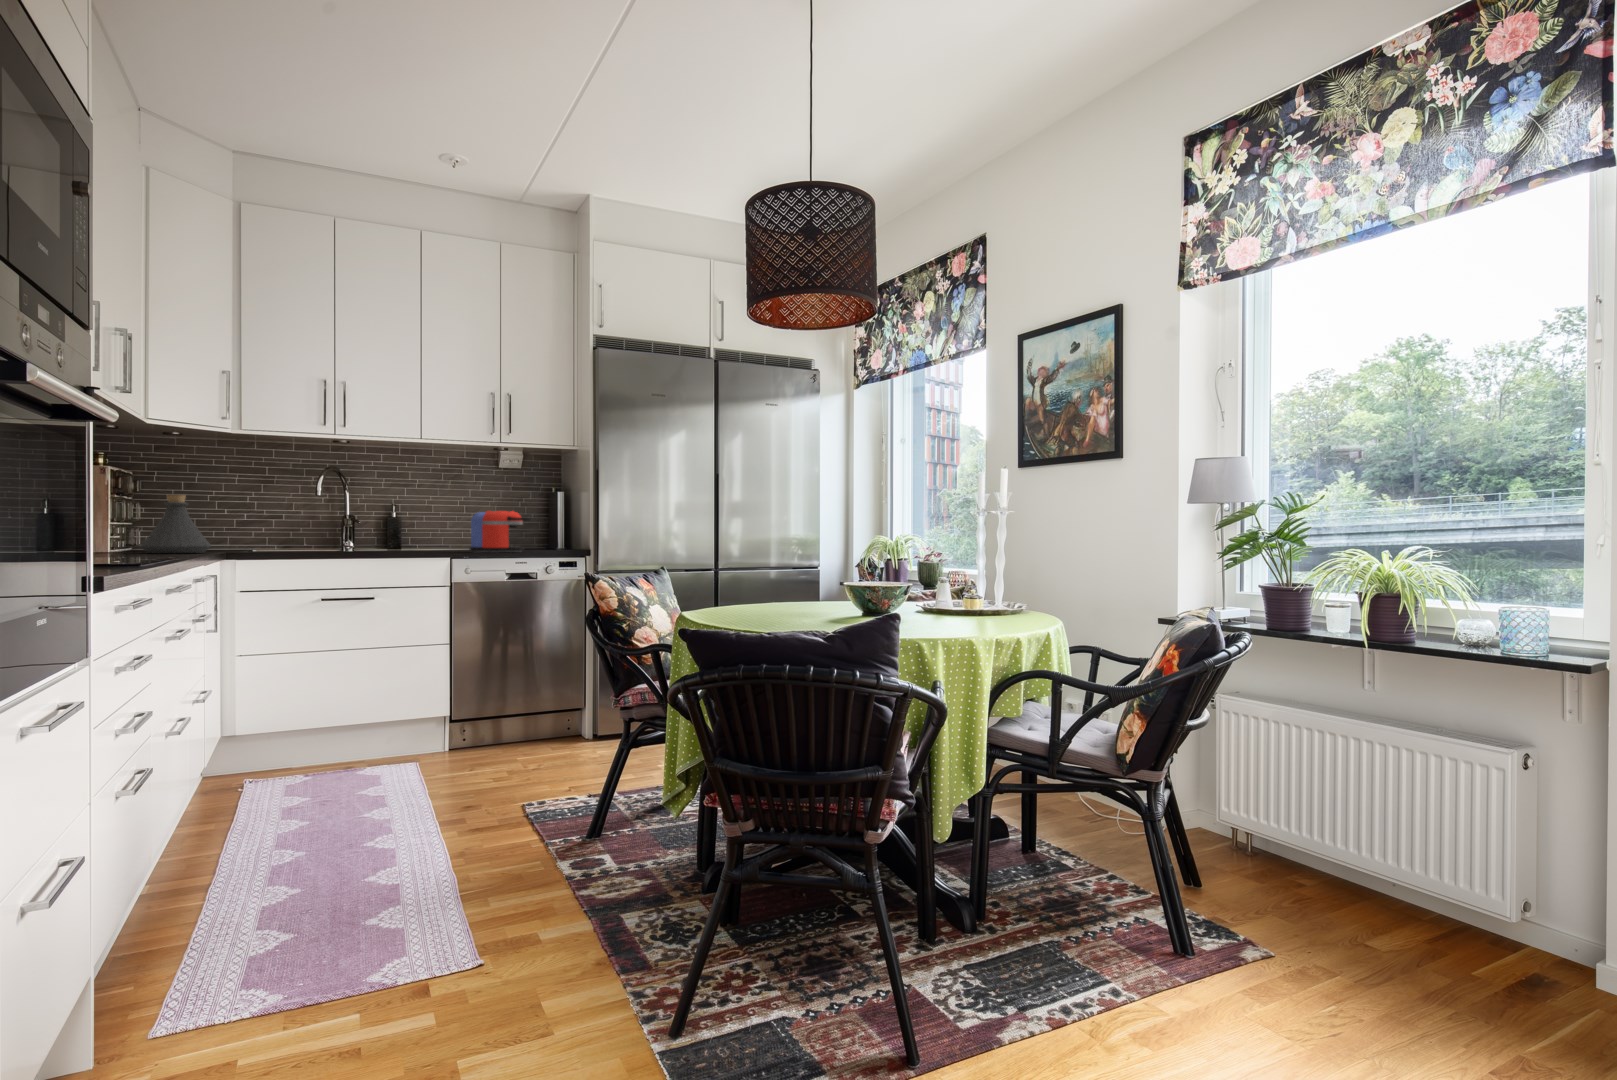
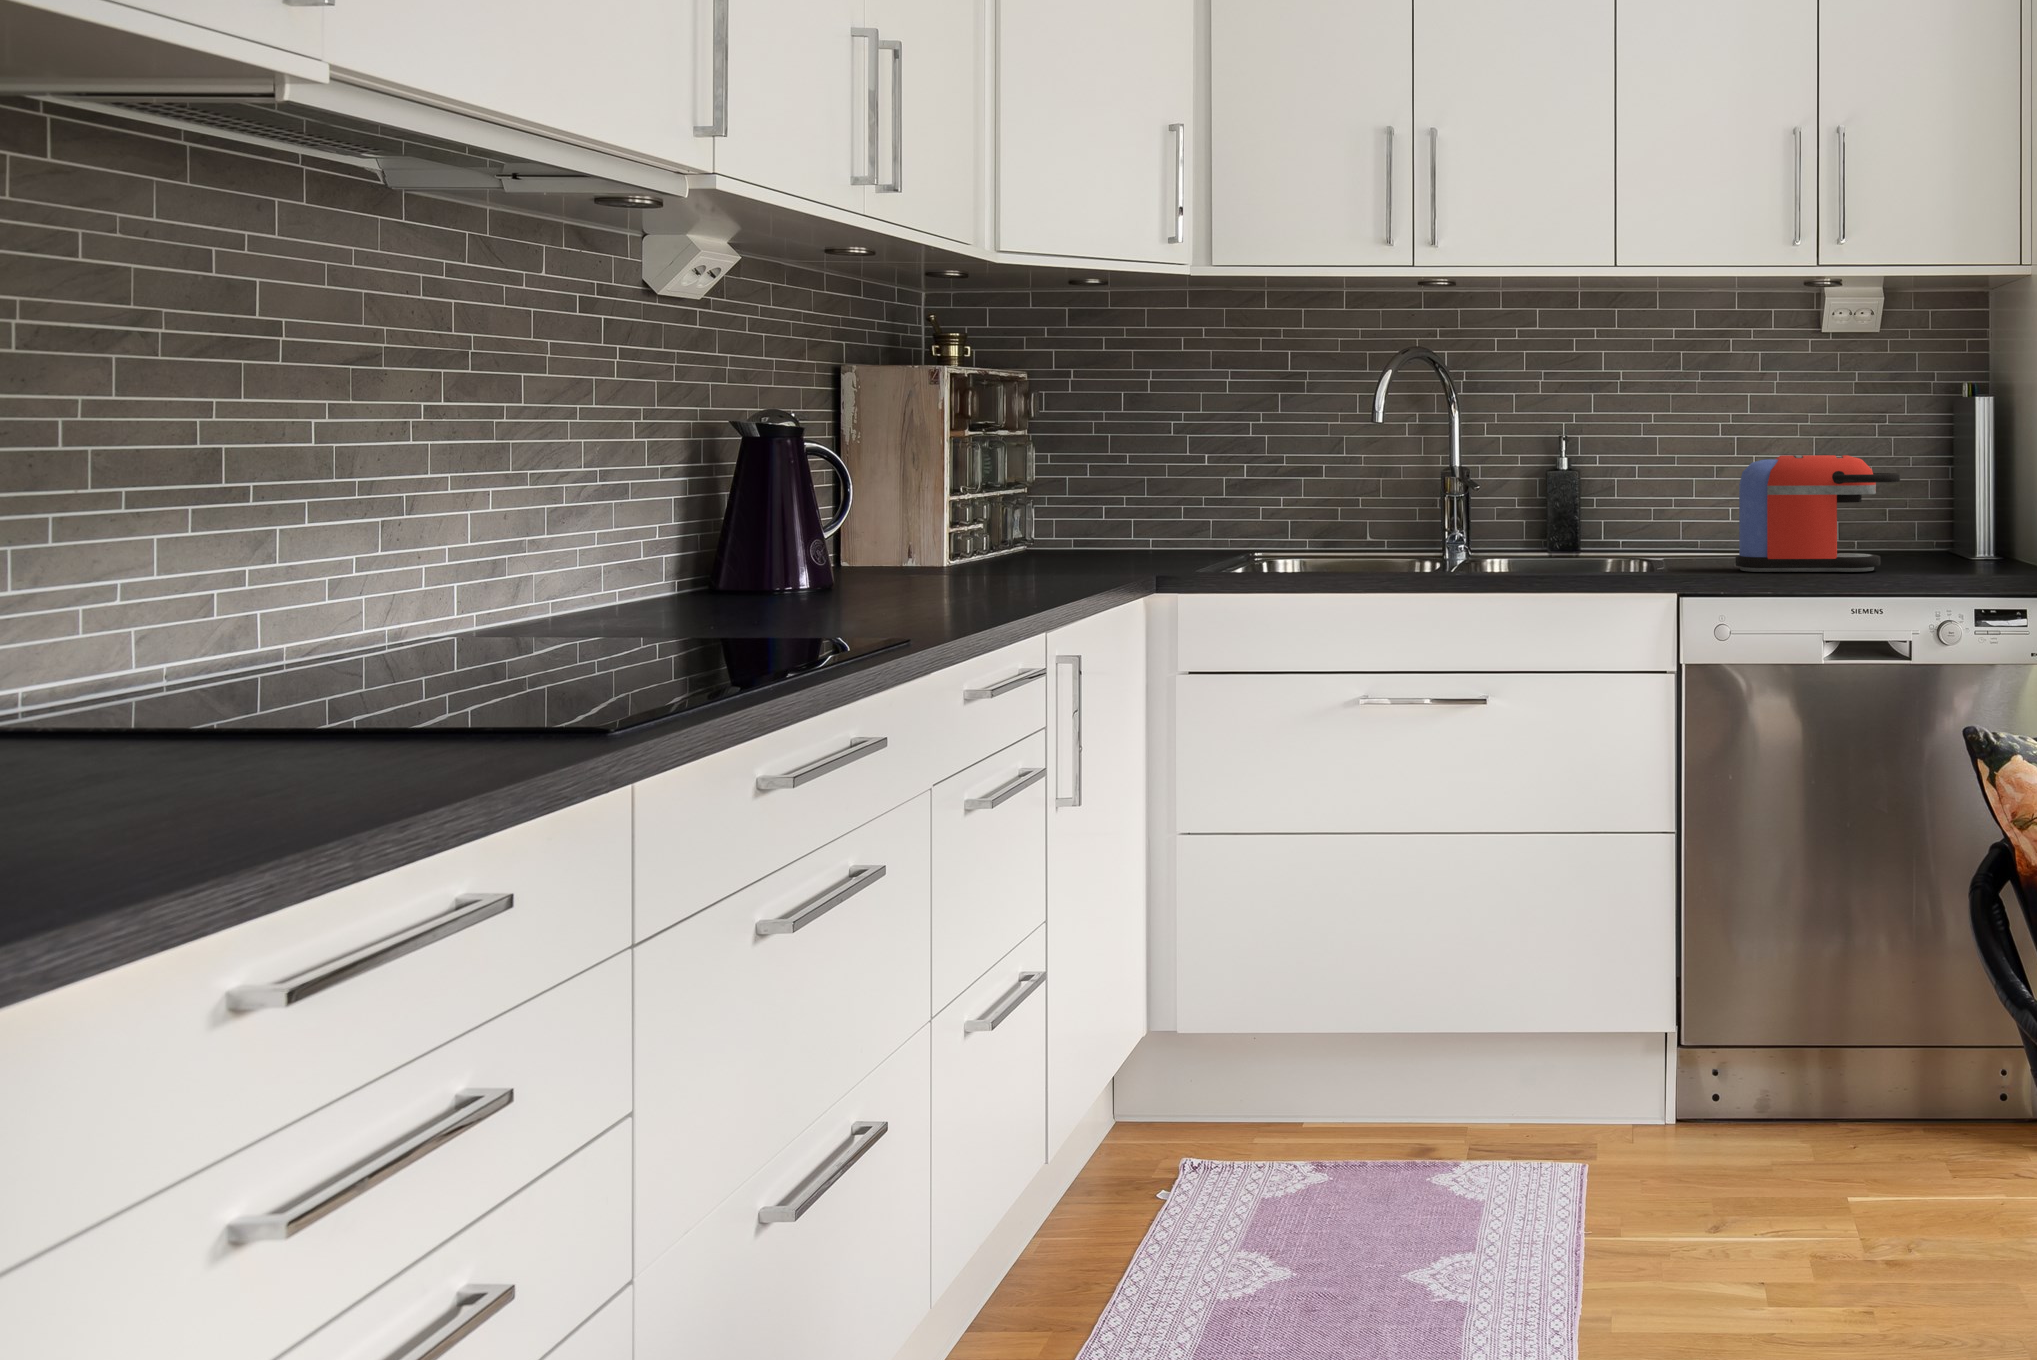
bottle: present [140,495,211,553] -> none [1004,429,1152,571]

